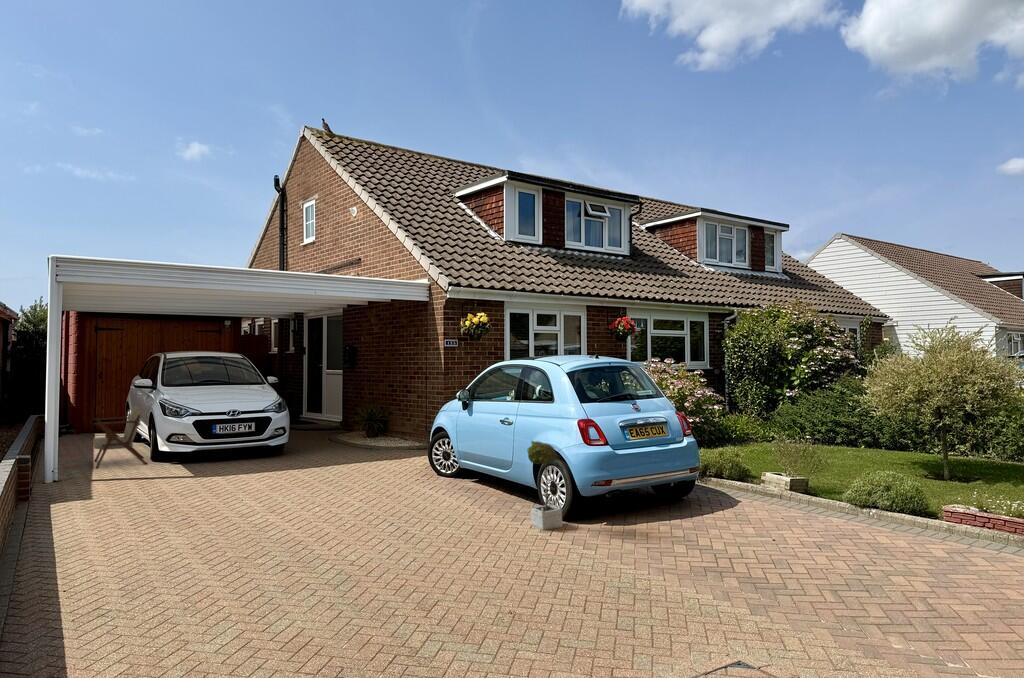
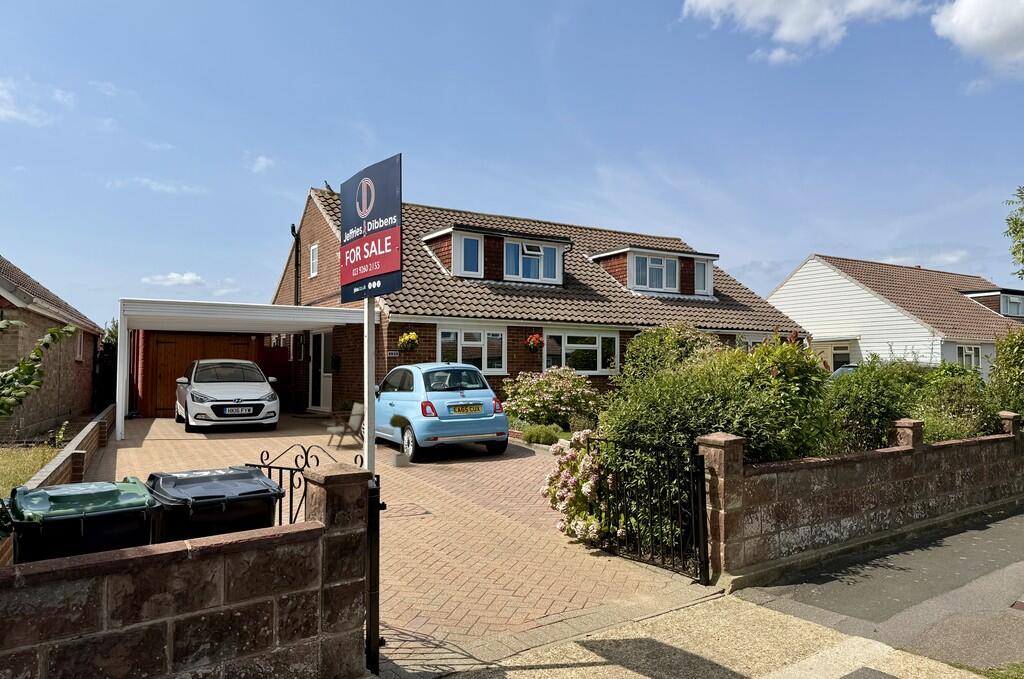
lounge chair: present [93,406,147,468] -> present [327,403,365,450]

